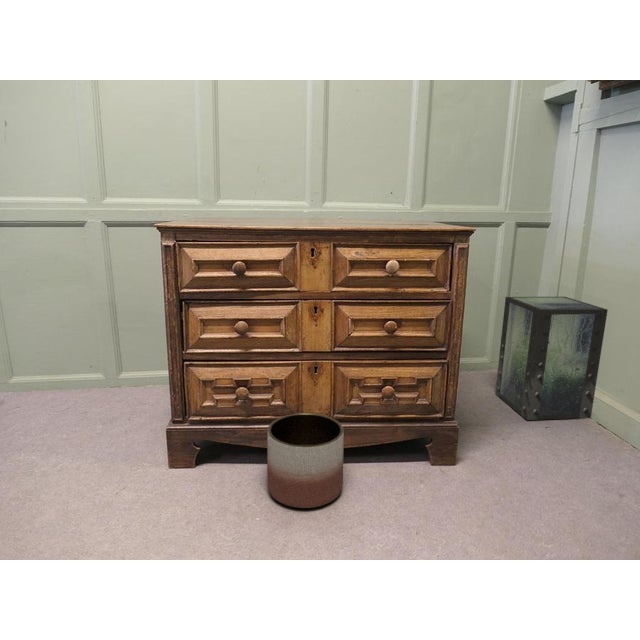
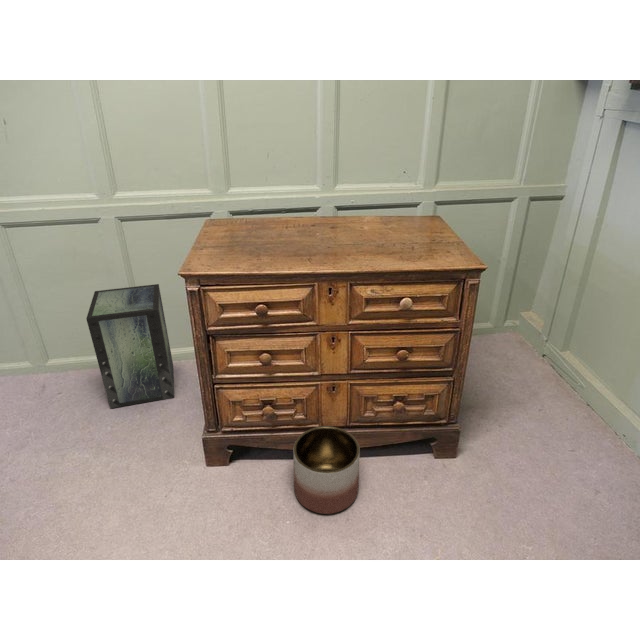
storage box: present [495,297,608,420] -> present [86,284,174,408]

